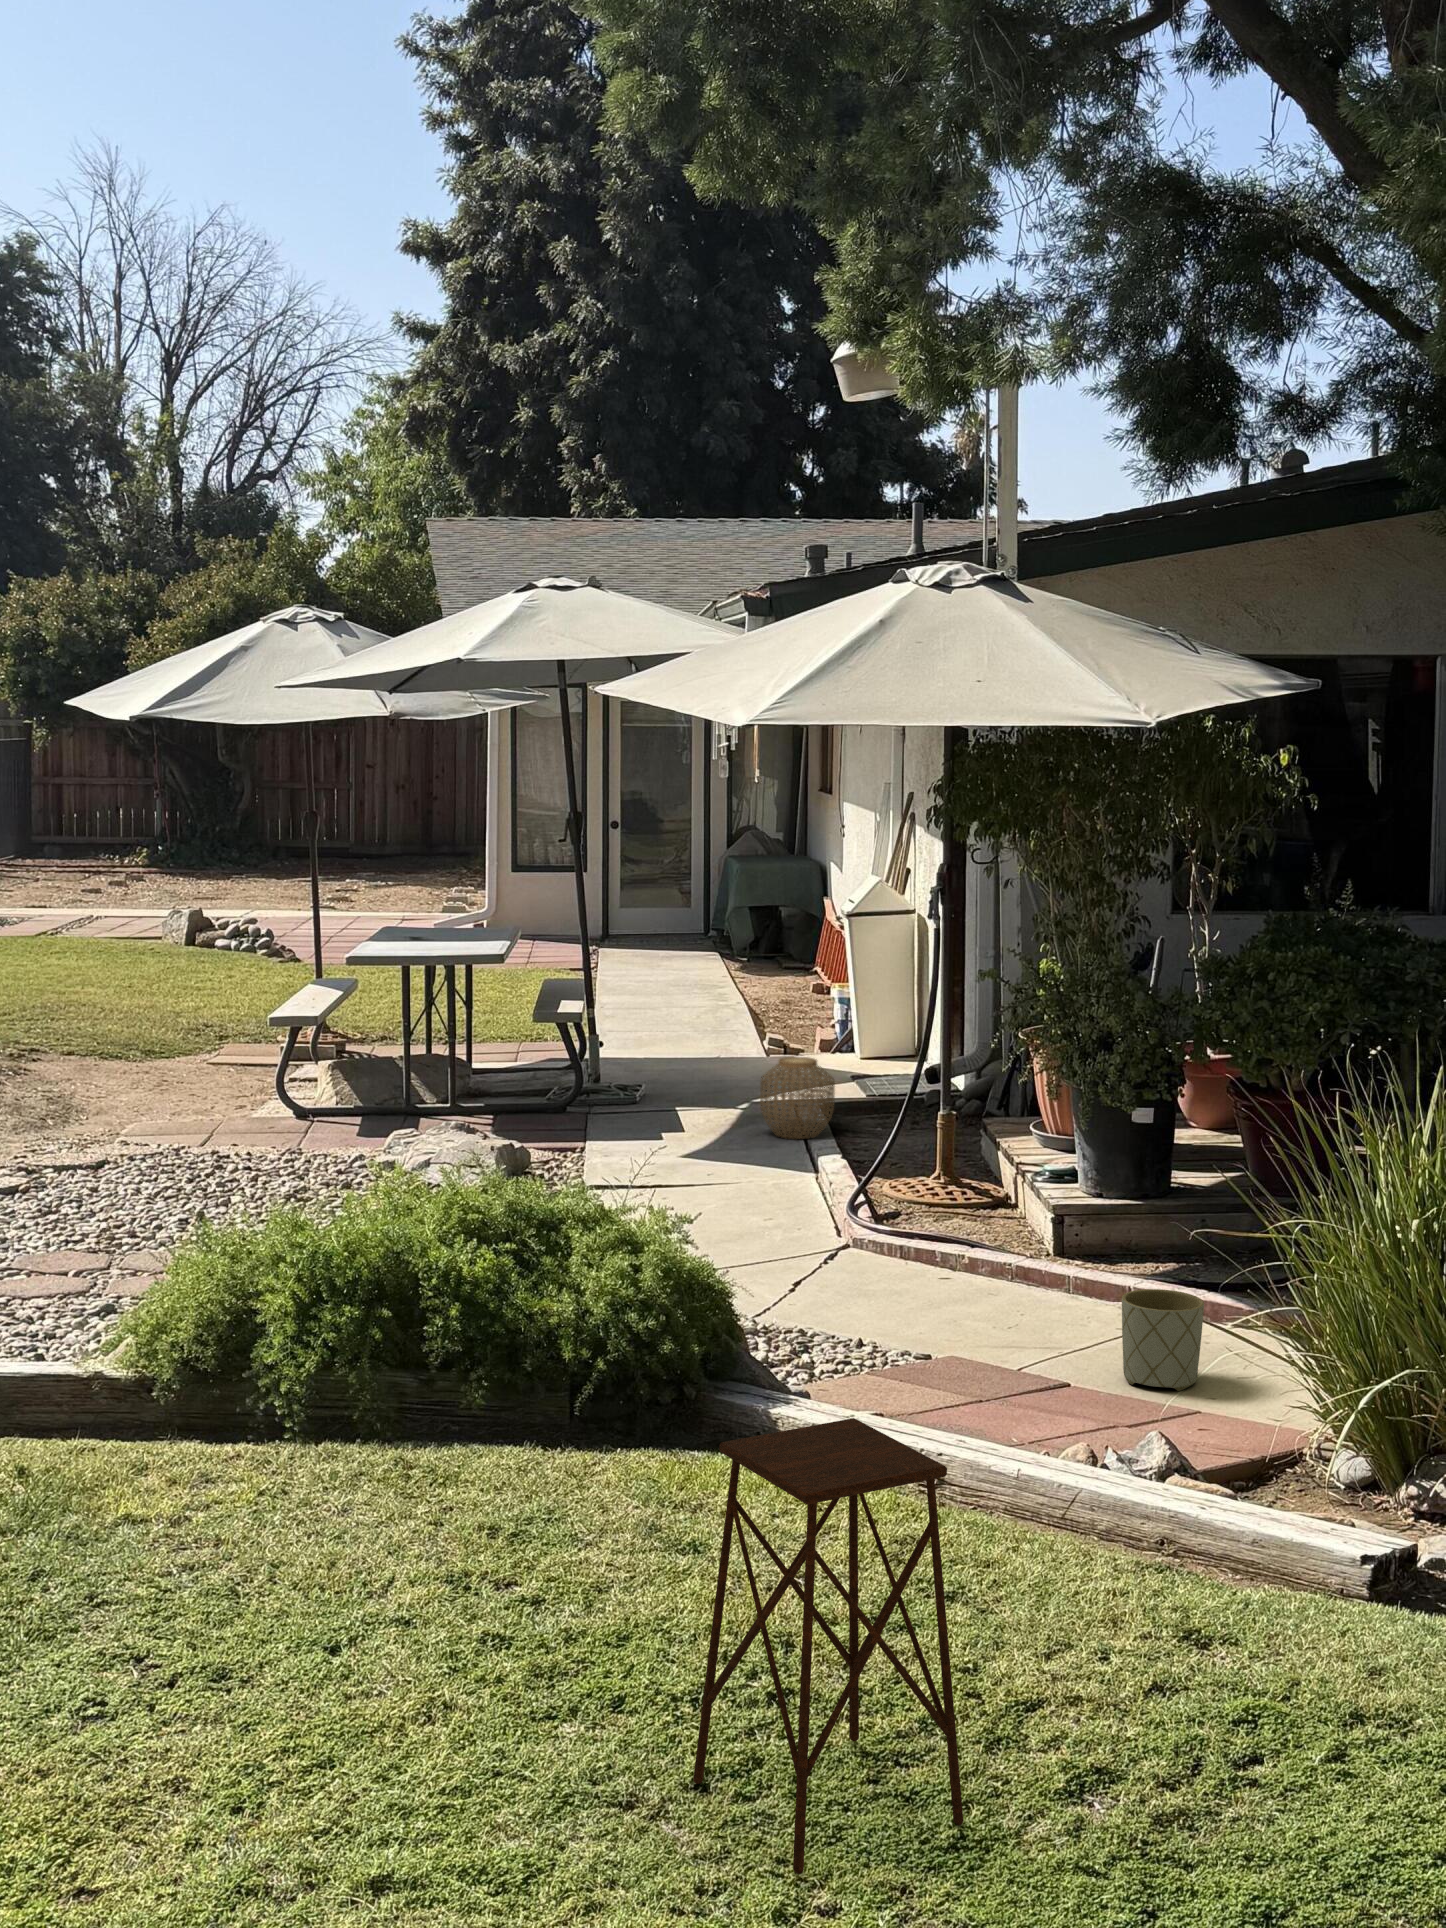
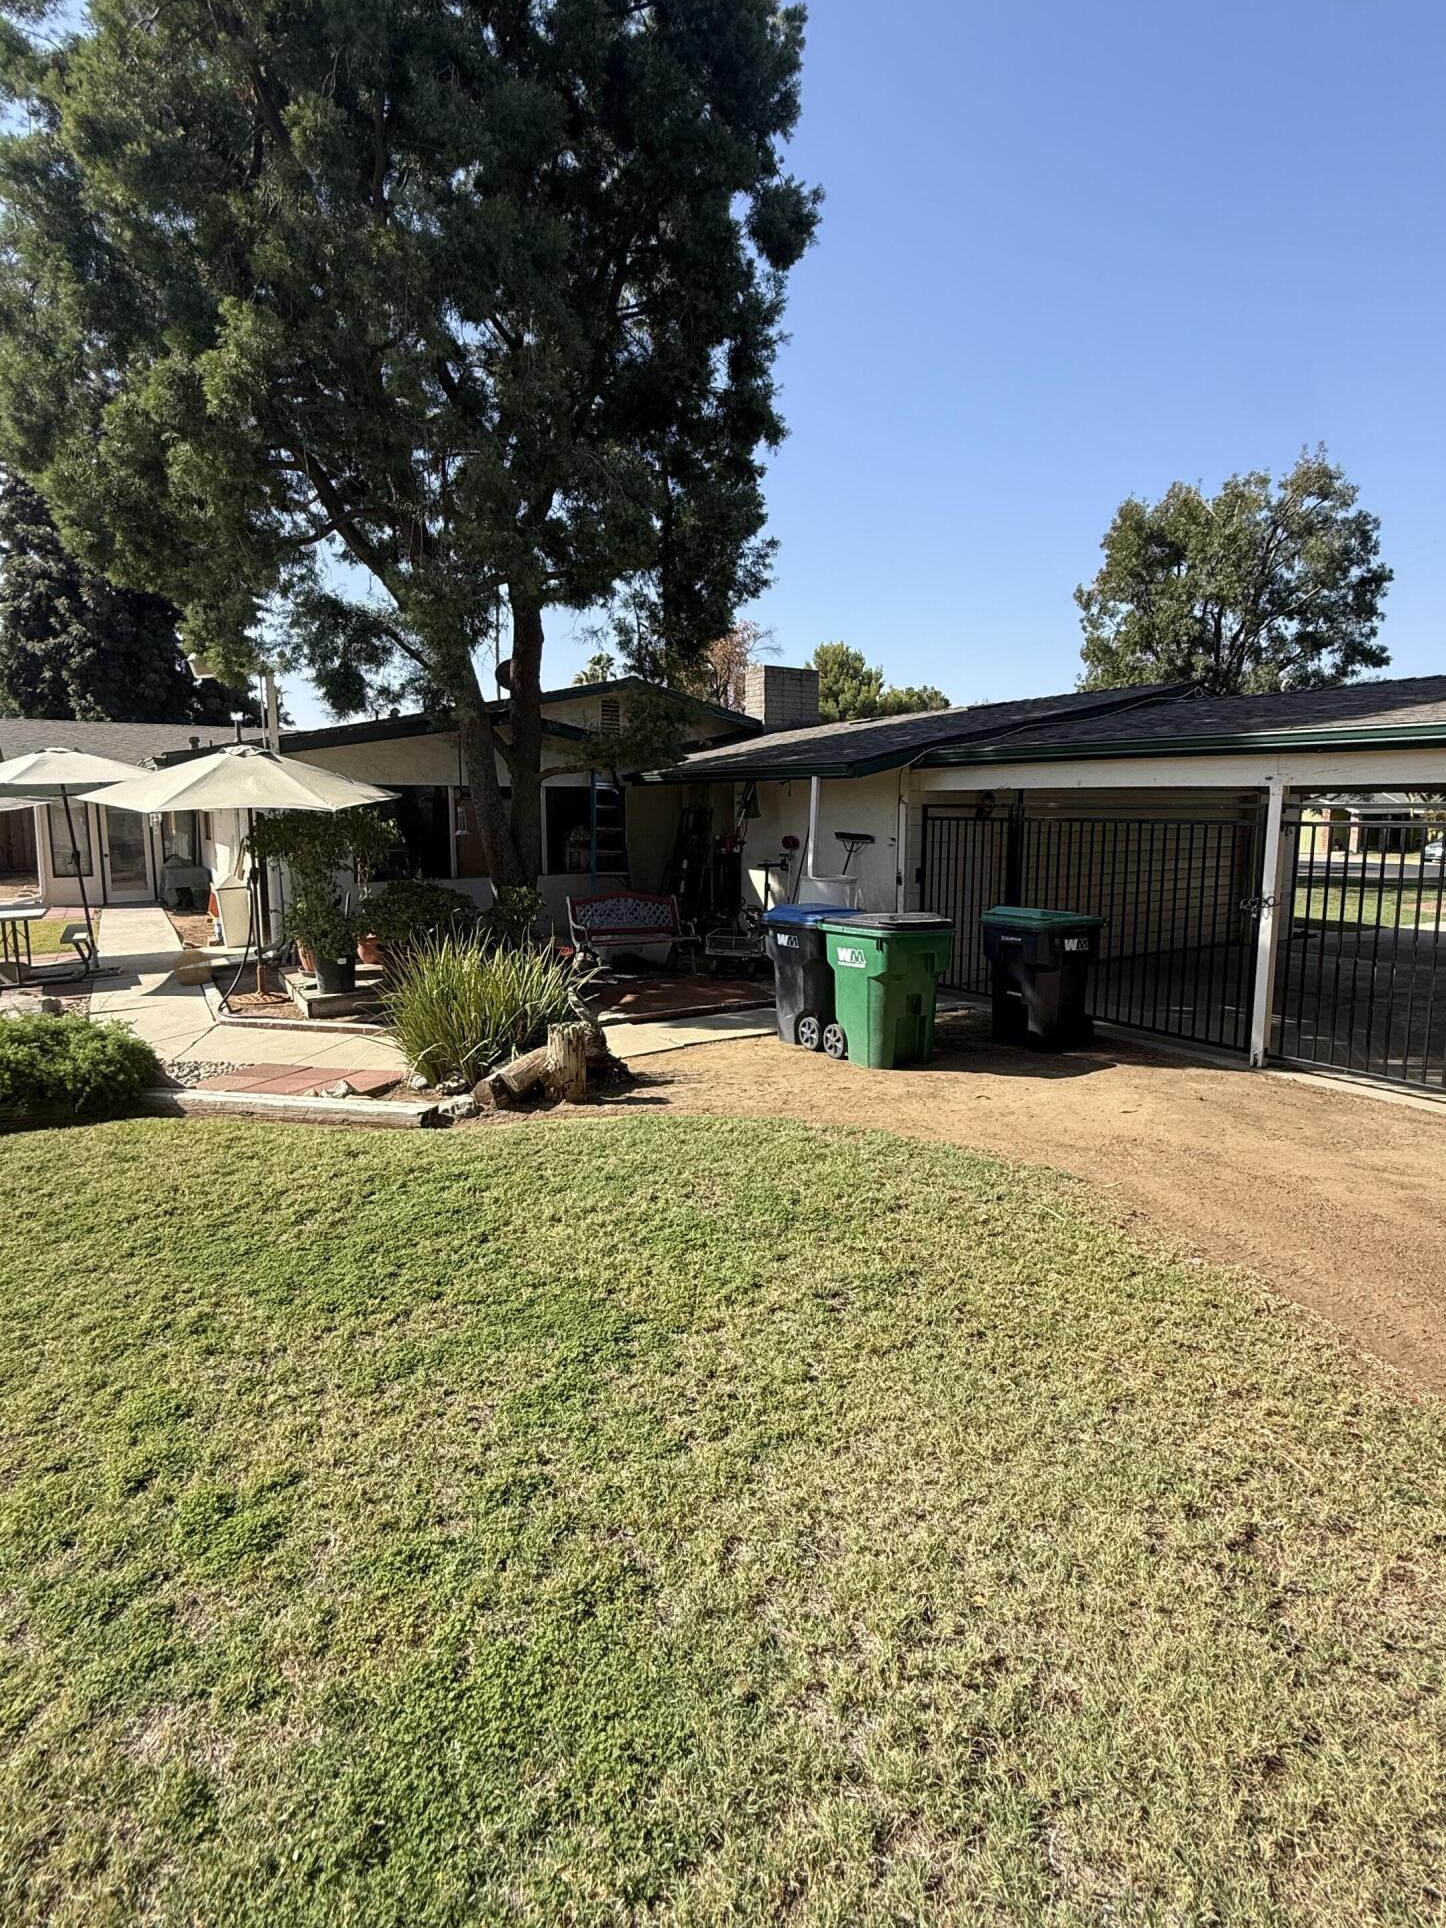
planter: present [1122,1289,1204,1391] -> none [331,1026,364,1063]
side table: present [693,1418,964,1874] -> none [123,1104,250,1275]

